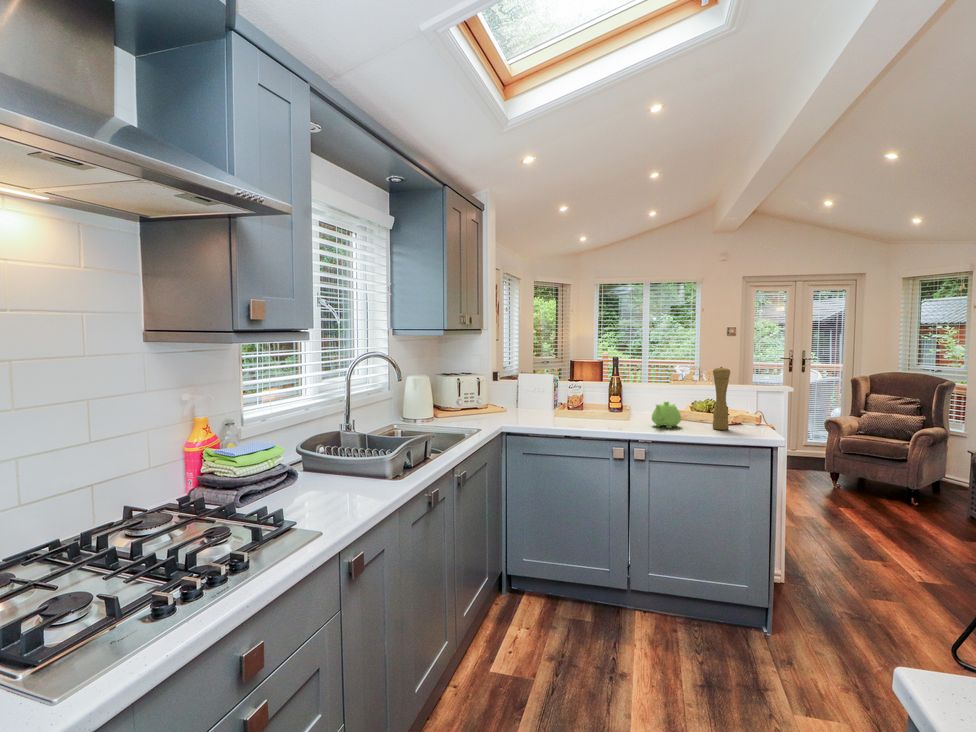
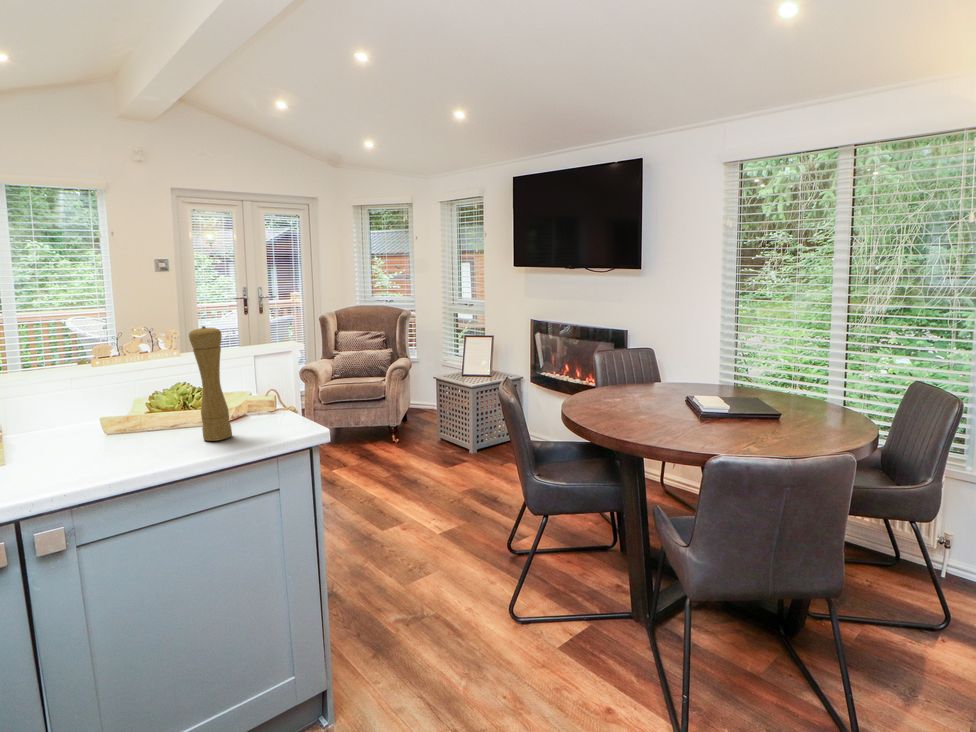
teapot: present [652,402,681,428] -> none [71,409,140,466]

